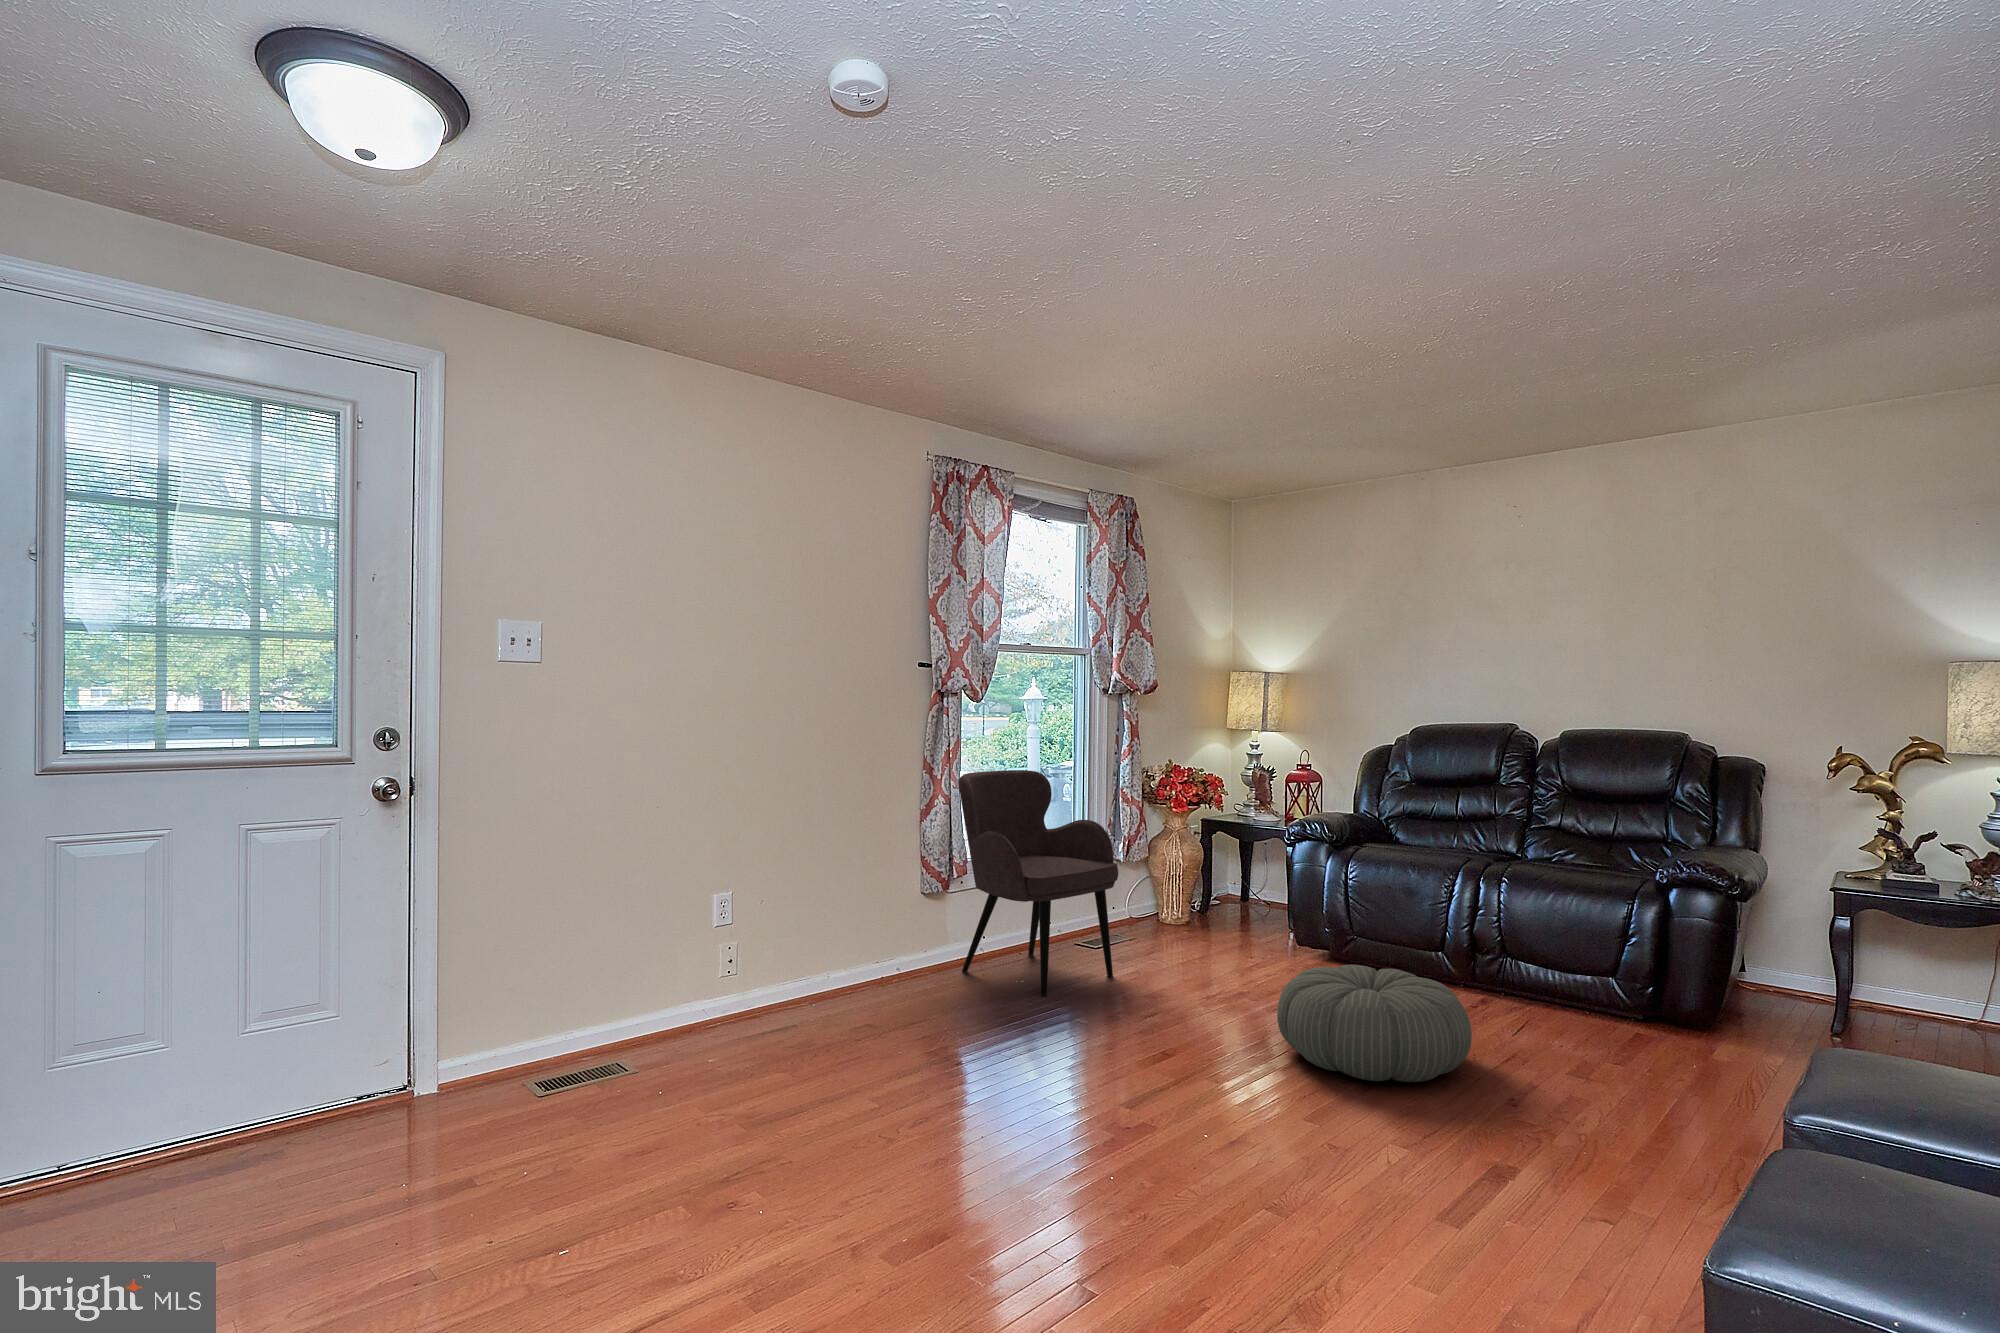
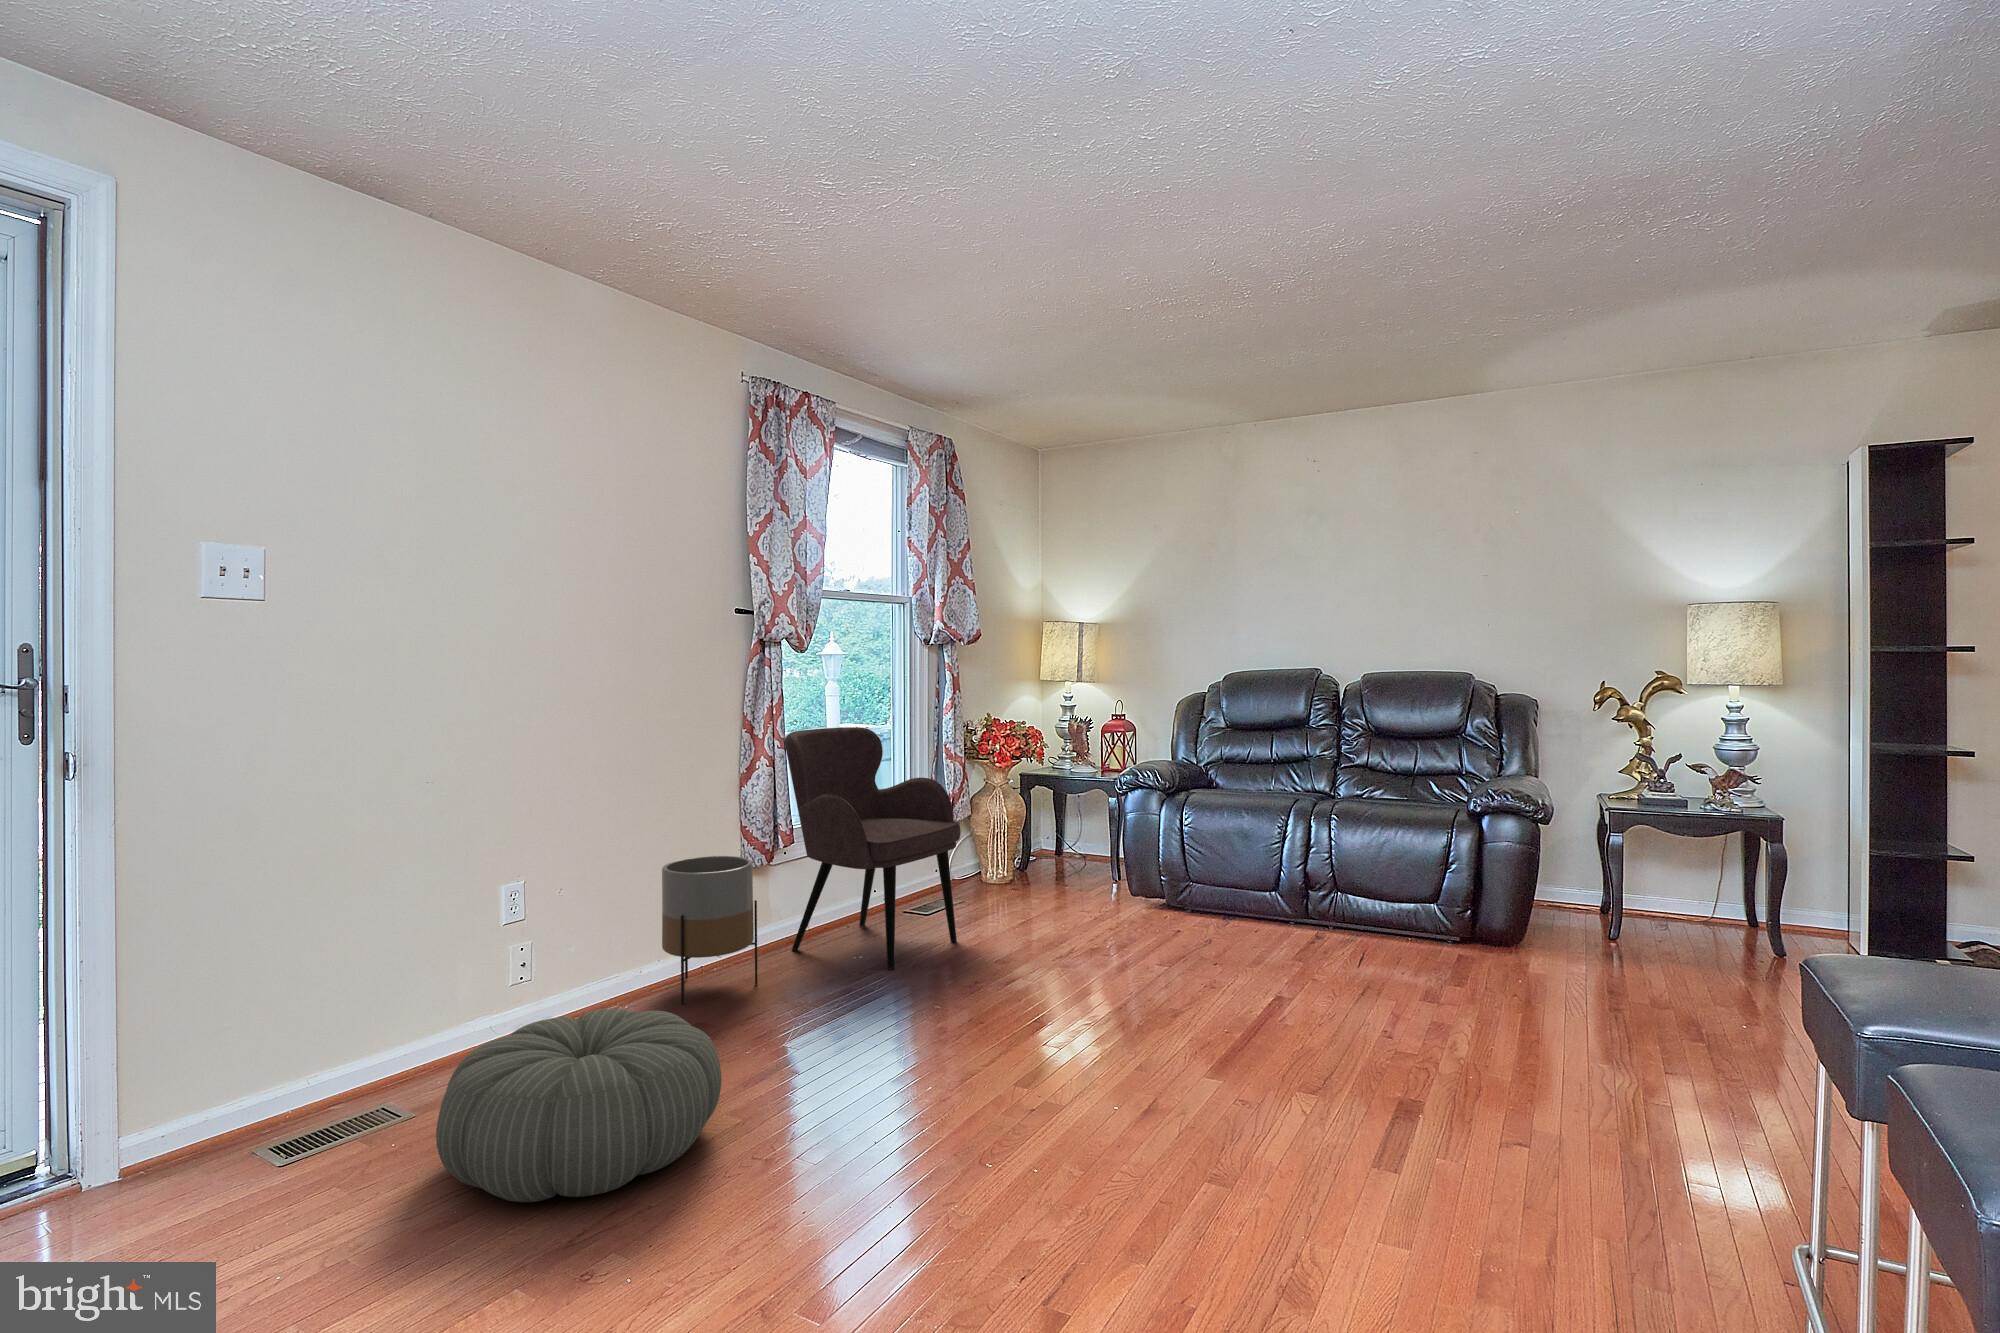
planter: none [844,881,925,1009] -> present [662,856,757,1005]
pouf: present [1277,965,1472,1082] -> present [436,1009,722,1202]

